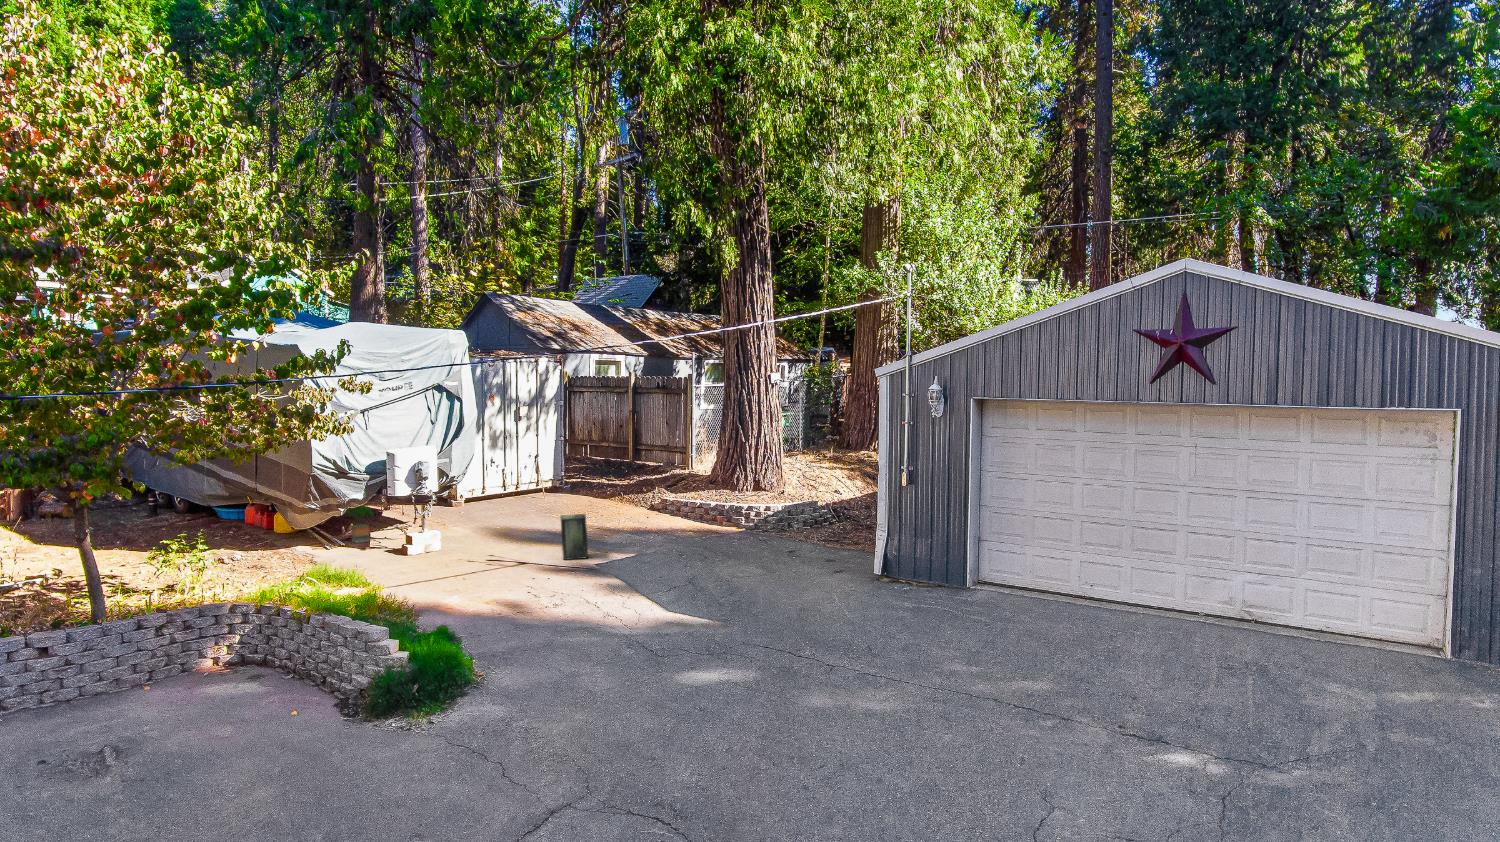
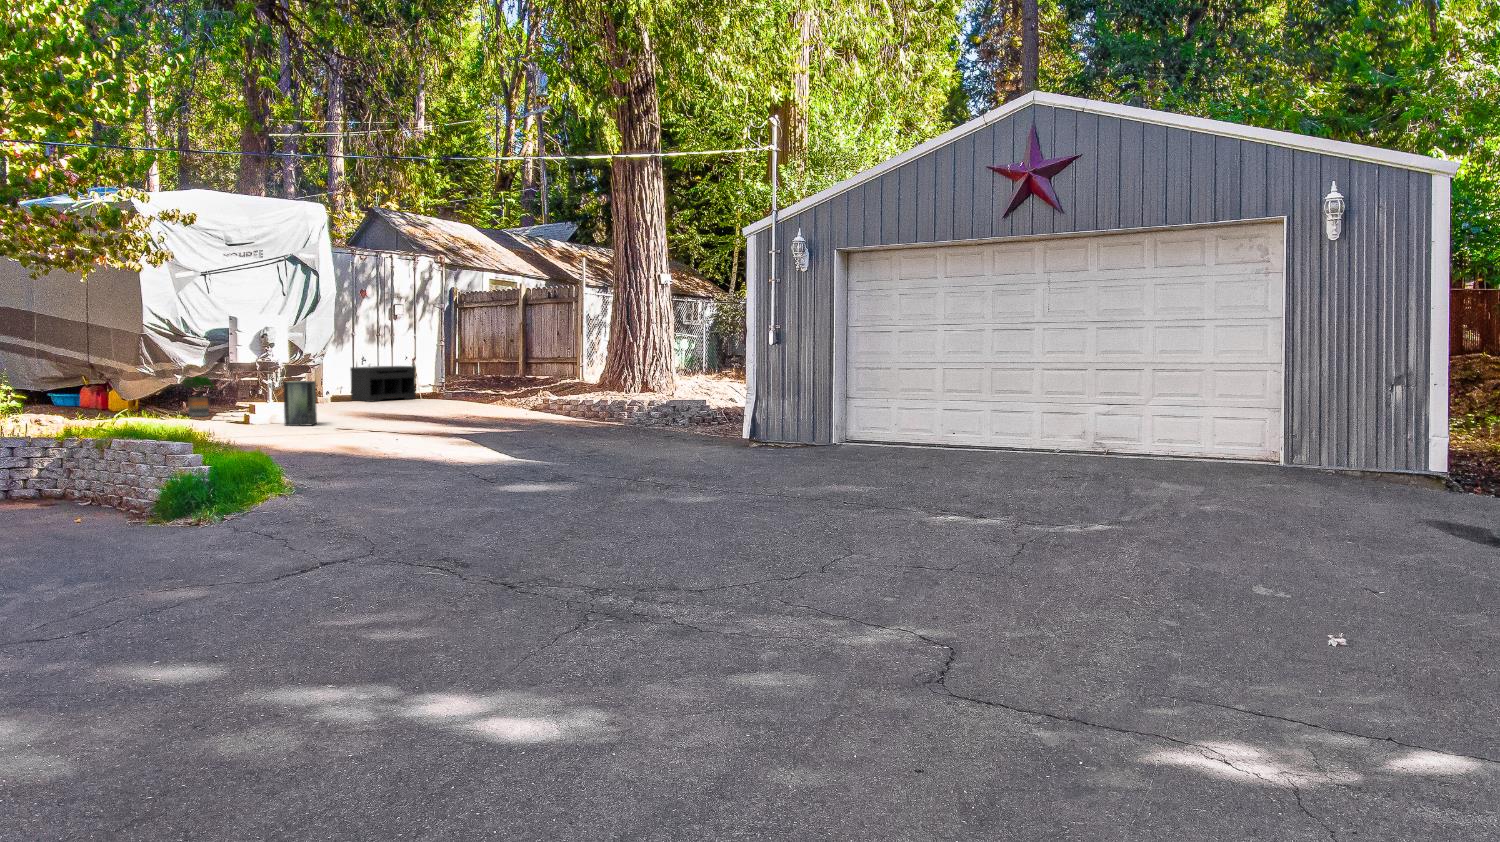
bench: none [484,467,543,506] -> present [350,366,416,402]
storage box: present [561,514,588,560] -> present [283,381,317,426]

